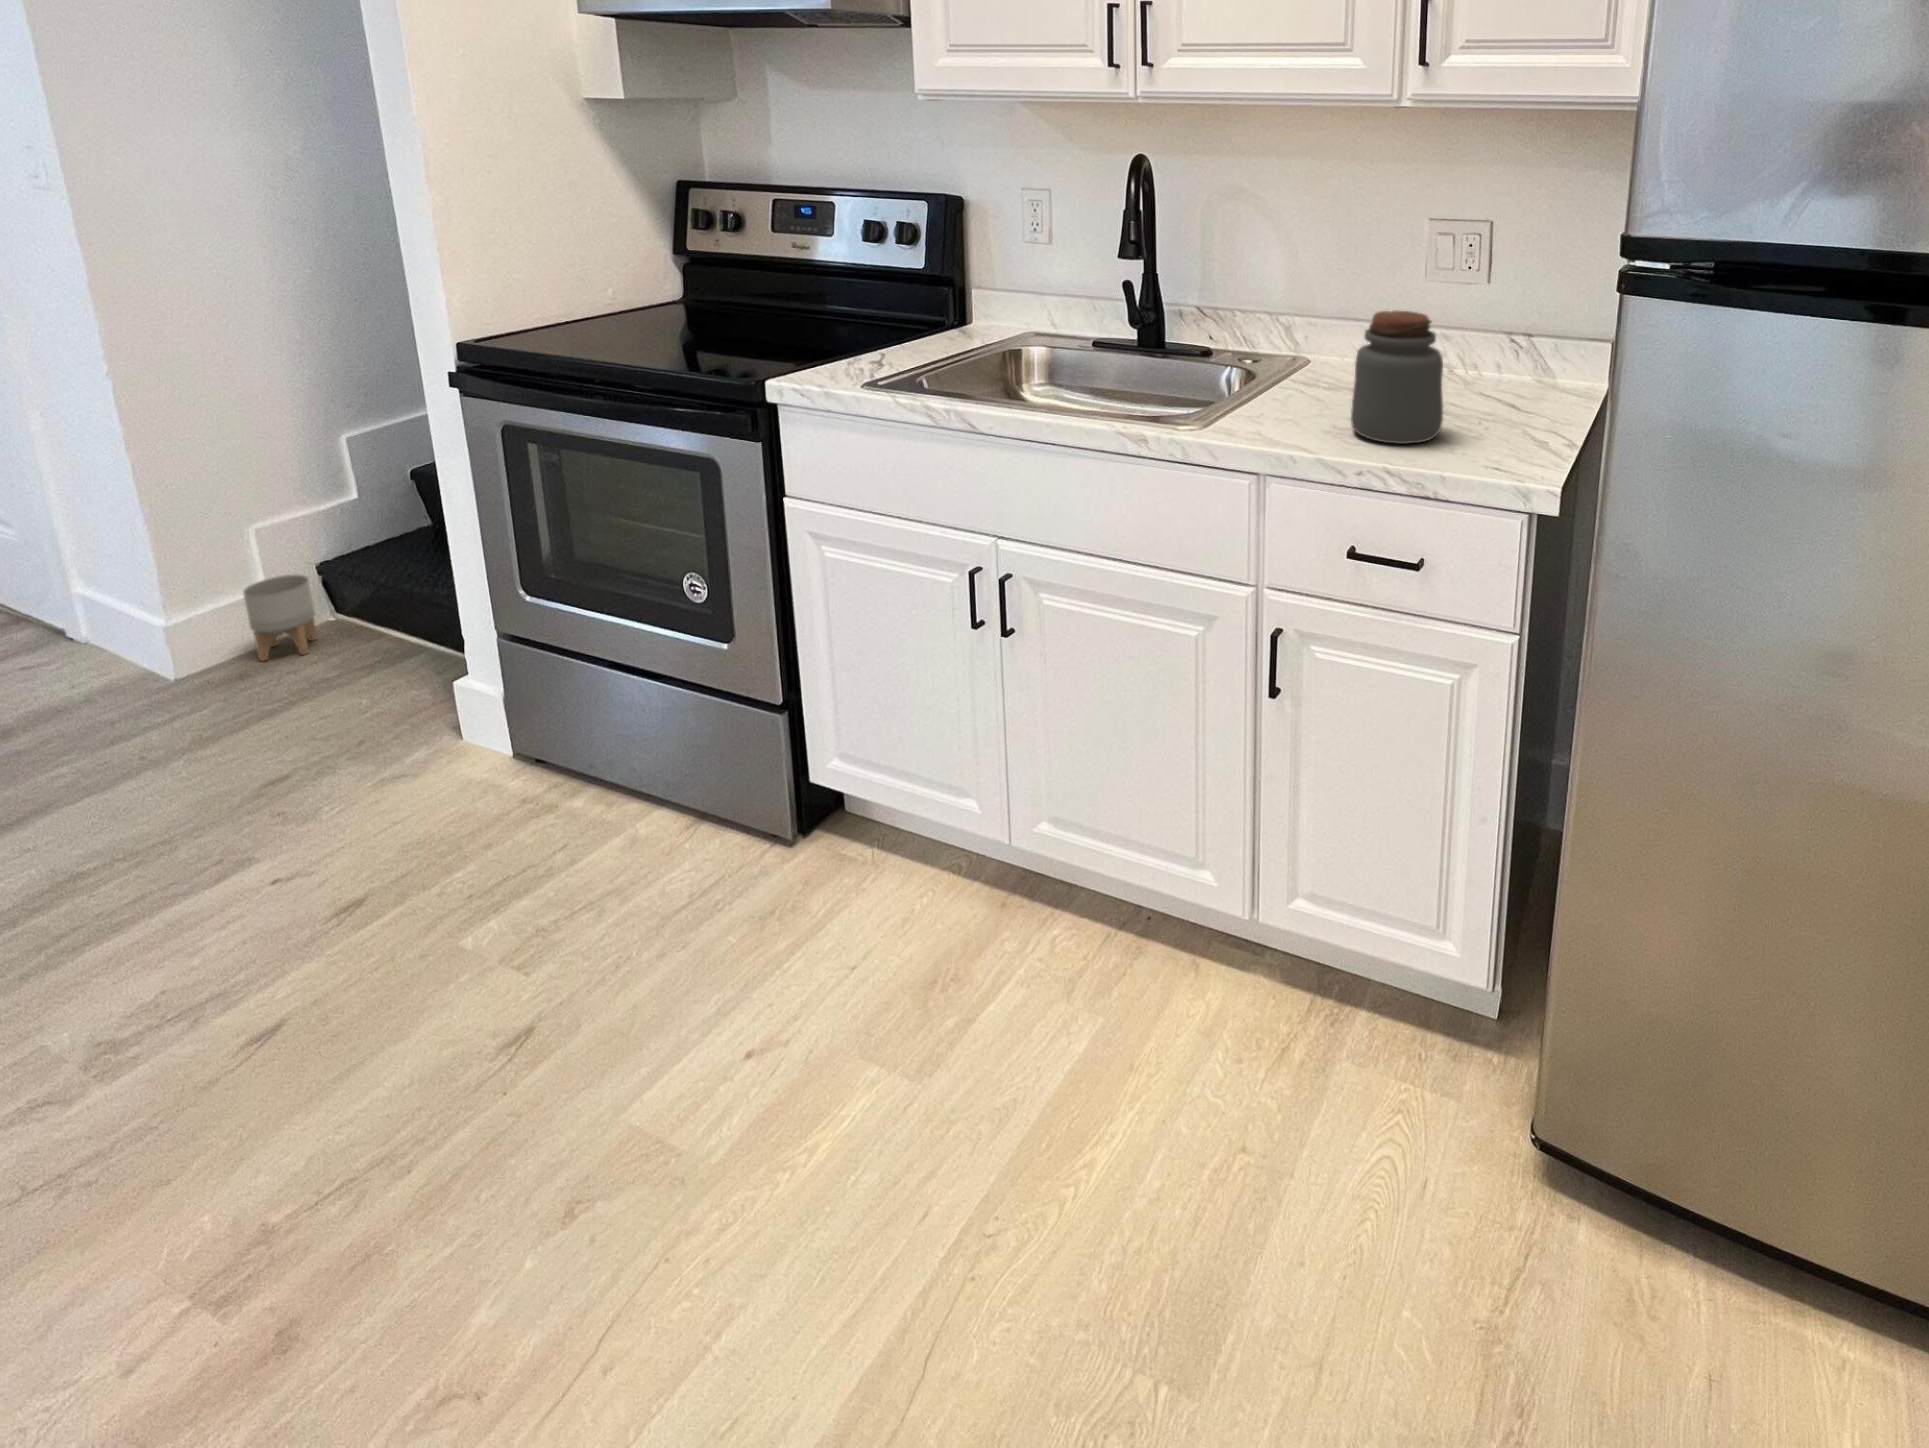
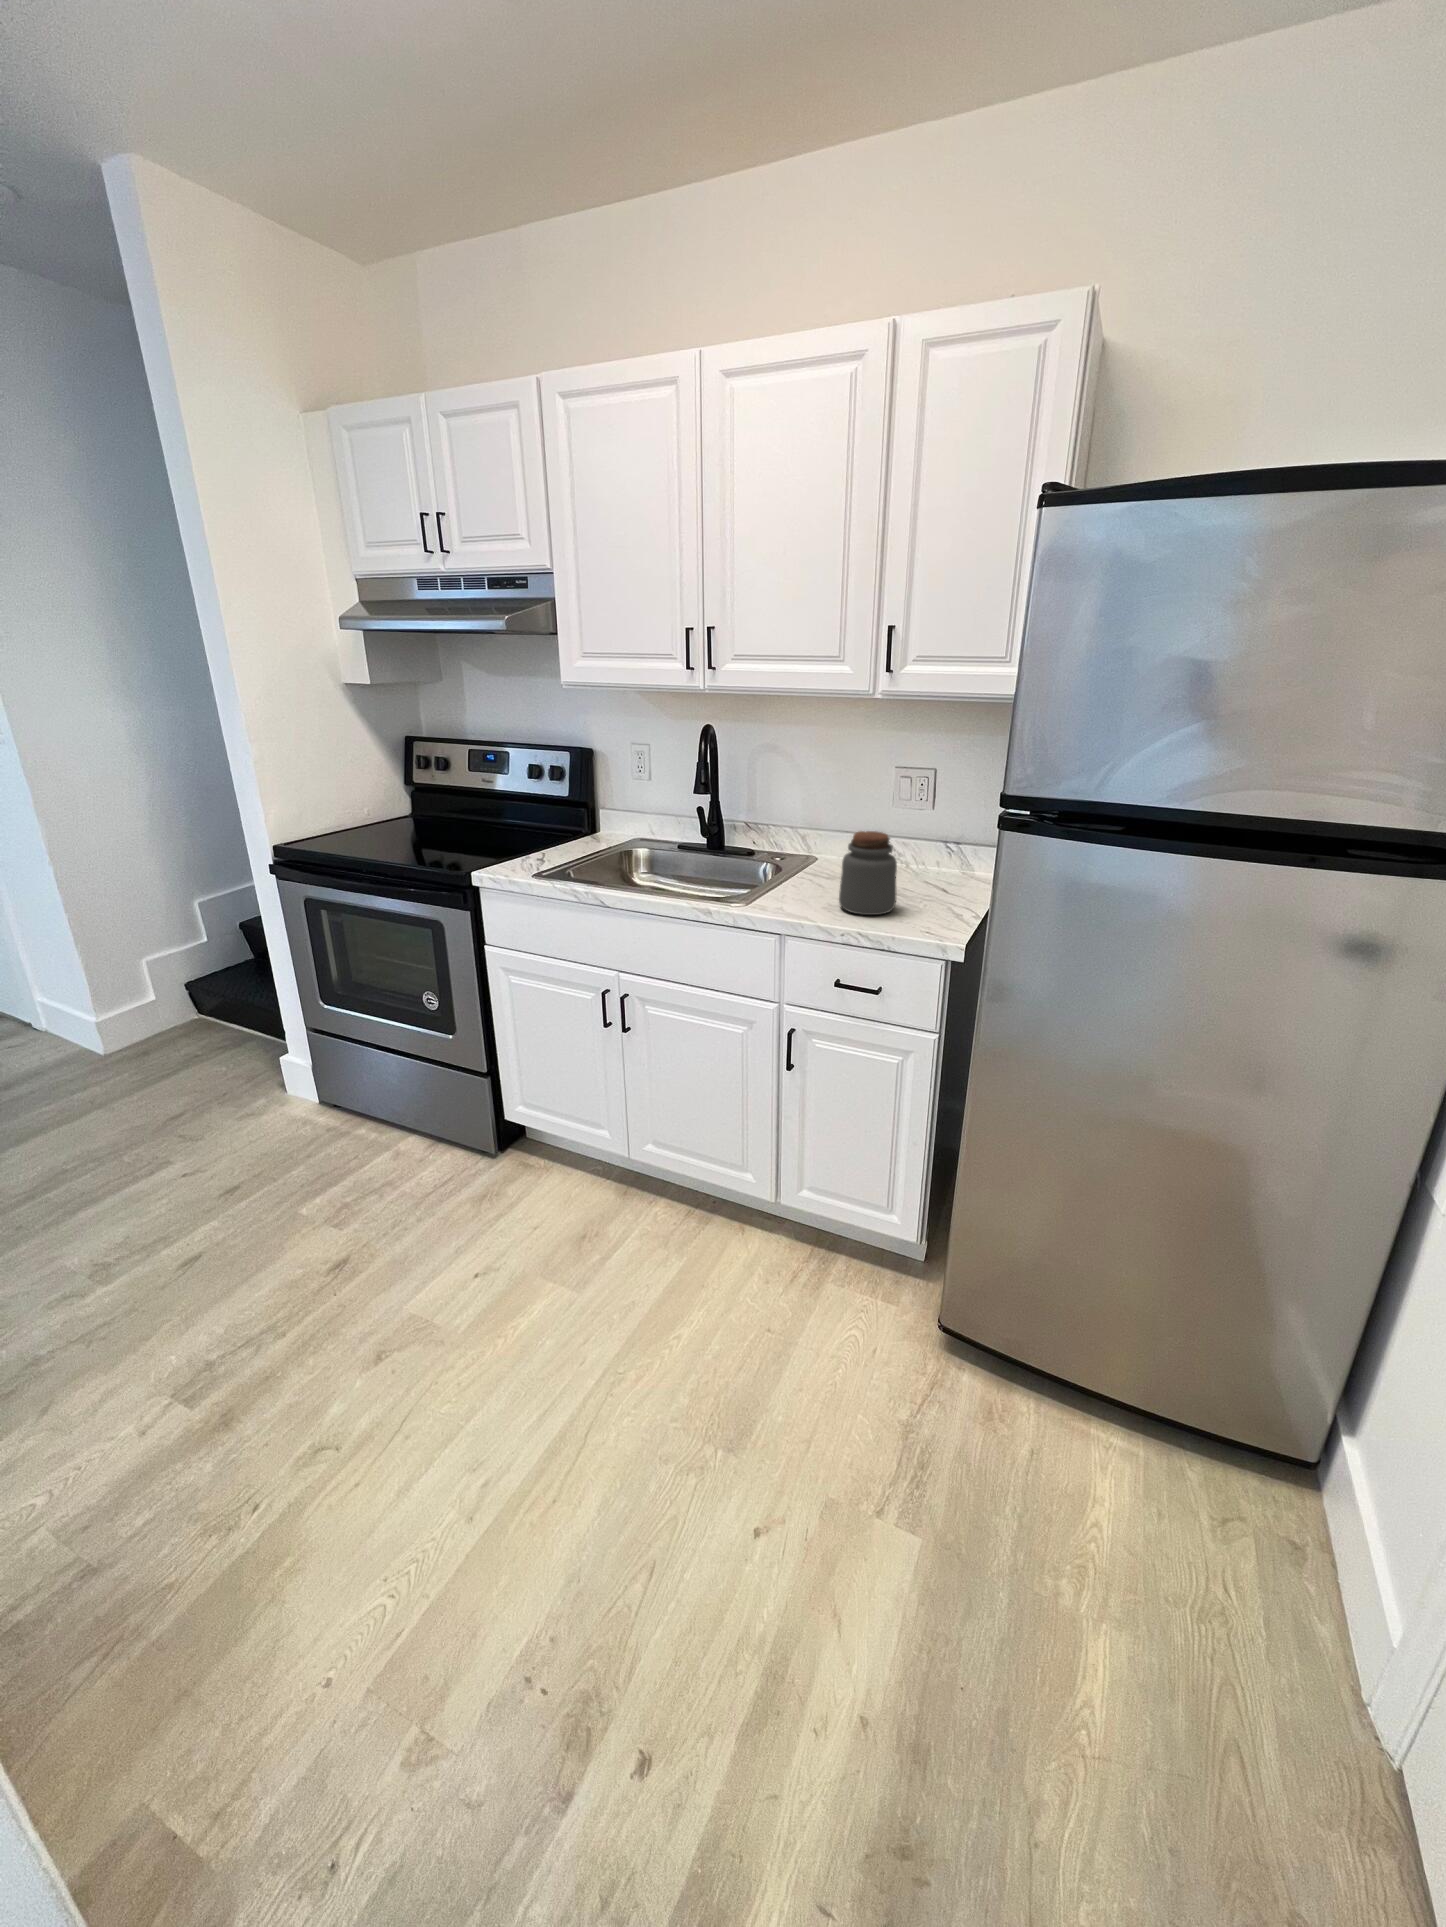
planter: present [243,575,317,661] -> none [142,990,190,1044]

